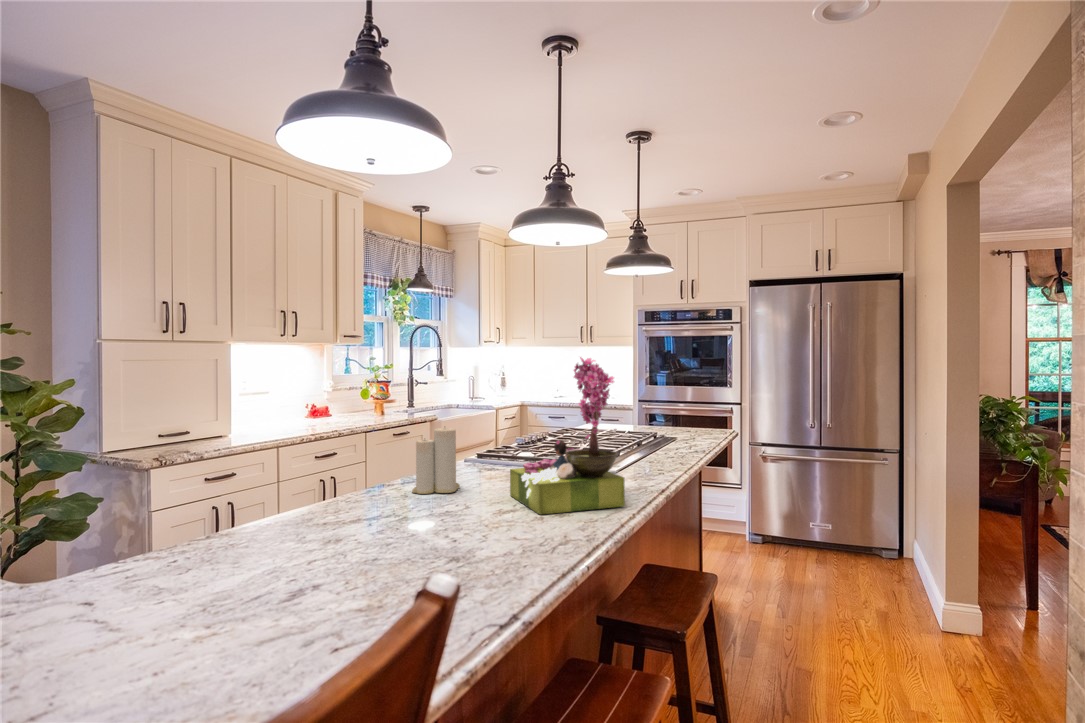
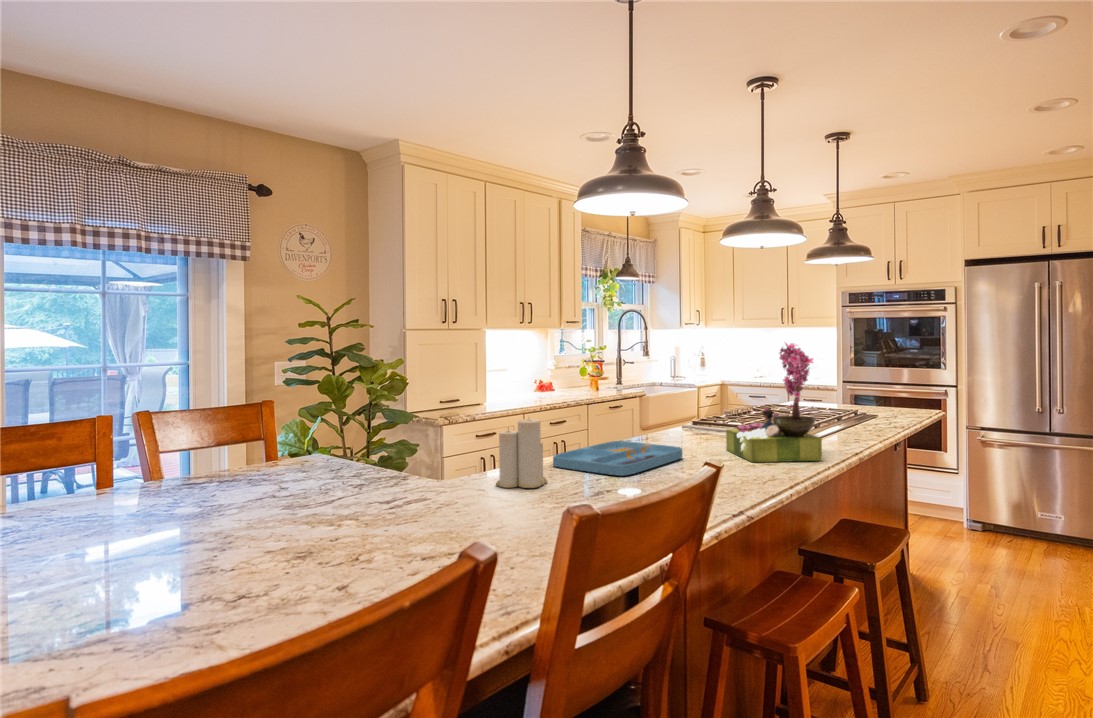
candle: present [412,428,460,494] -> present [496,419,548,488]
tray: none [249,491,450,555] -> present [553,441,682,476]

